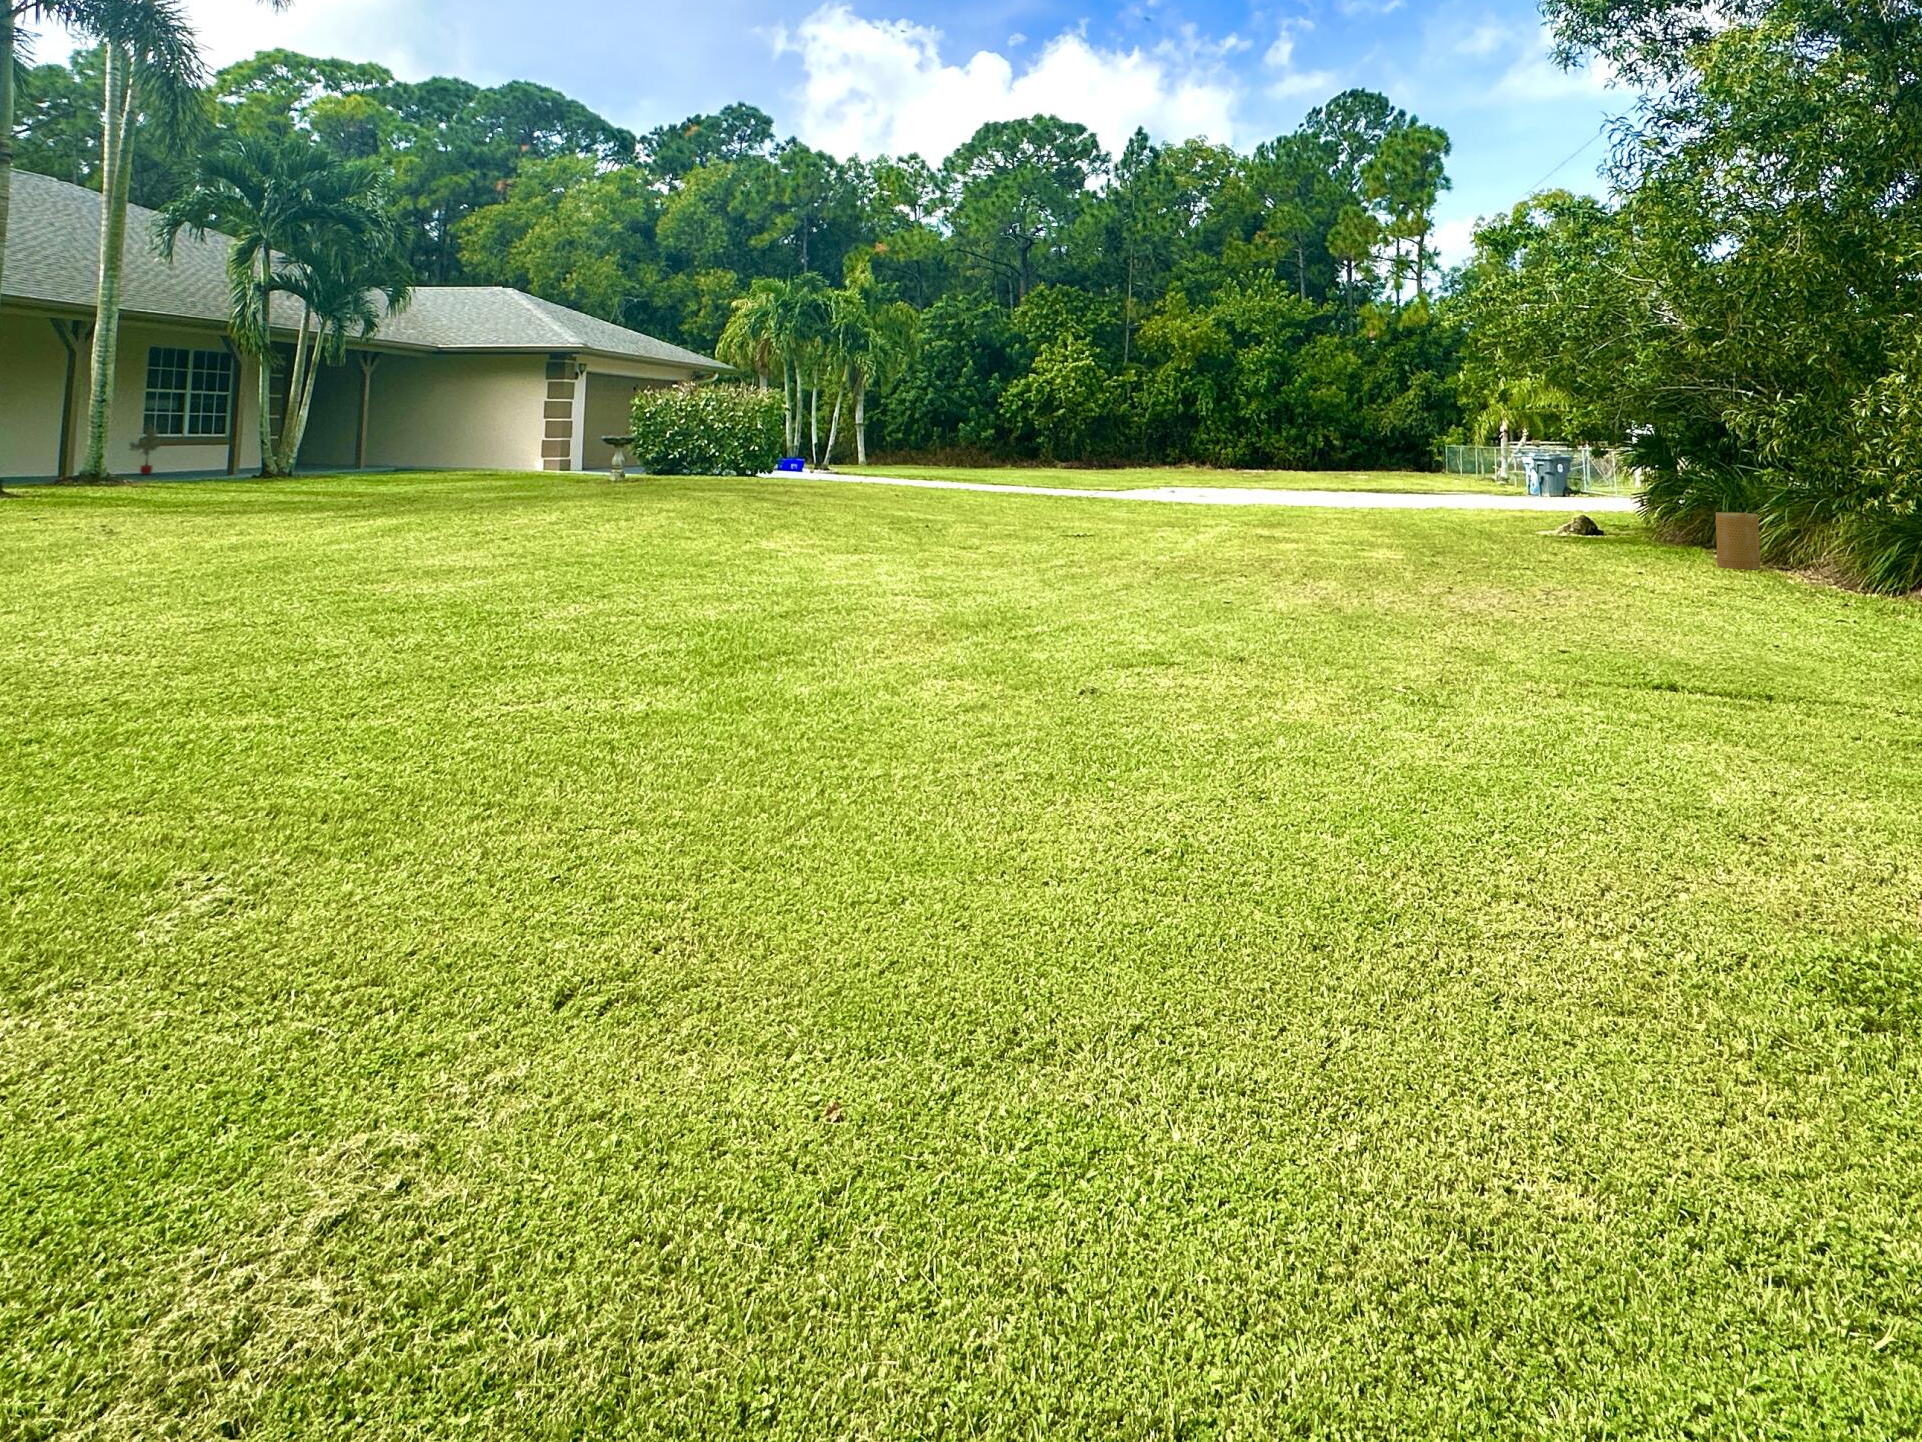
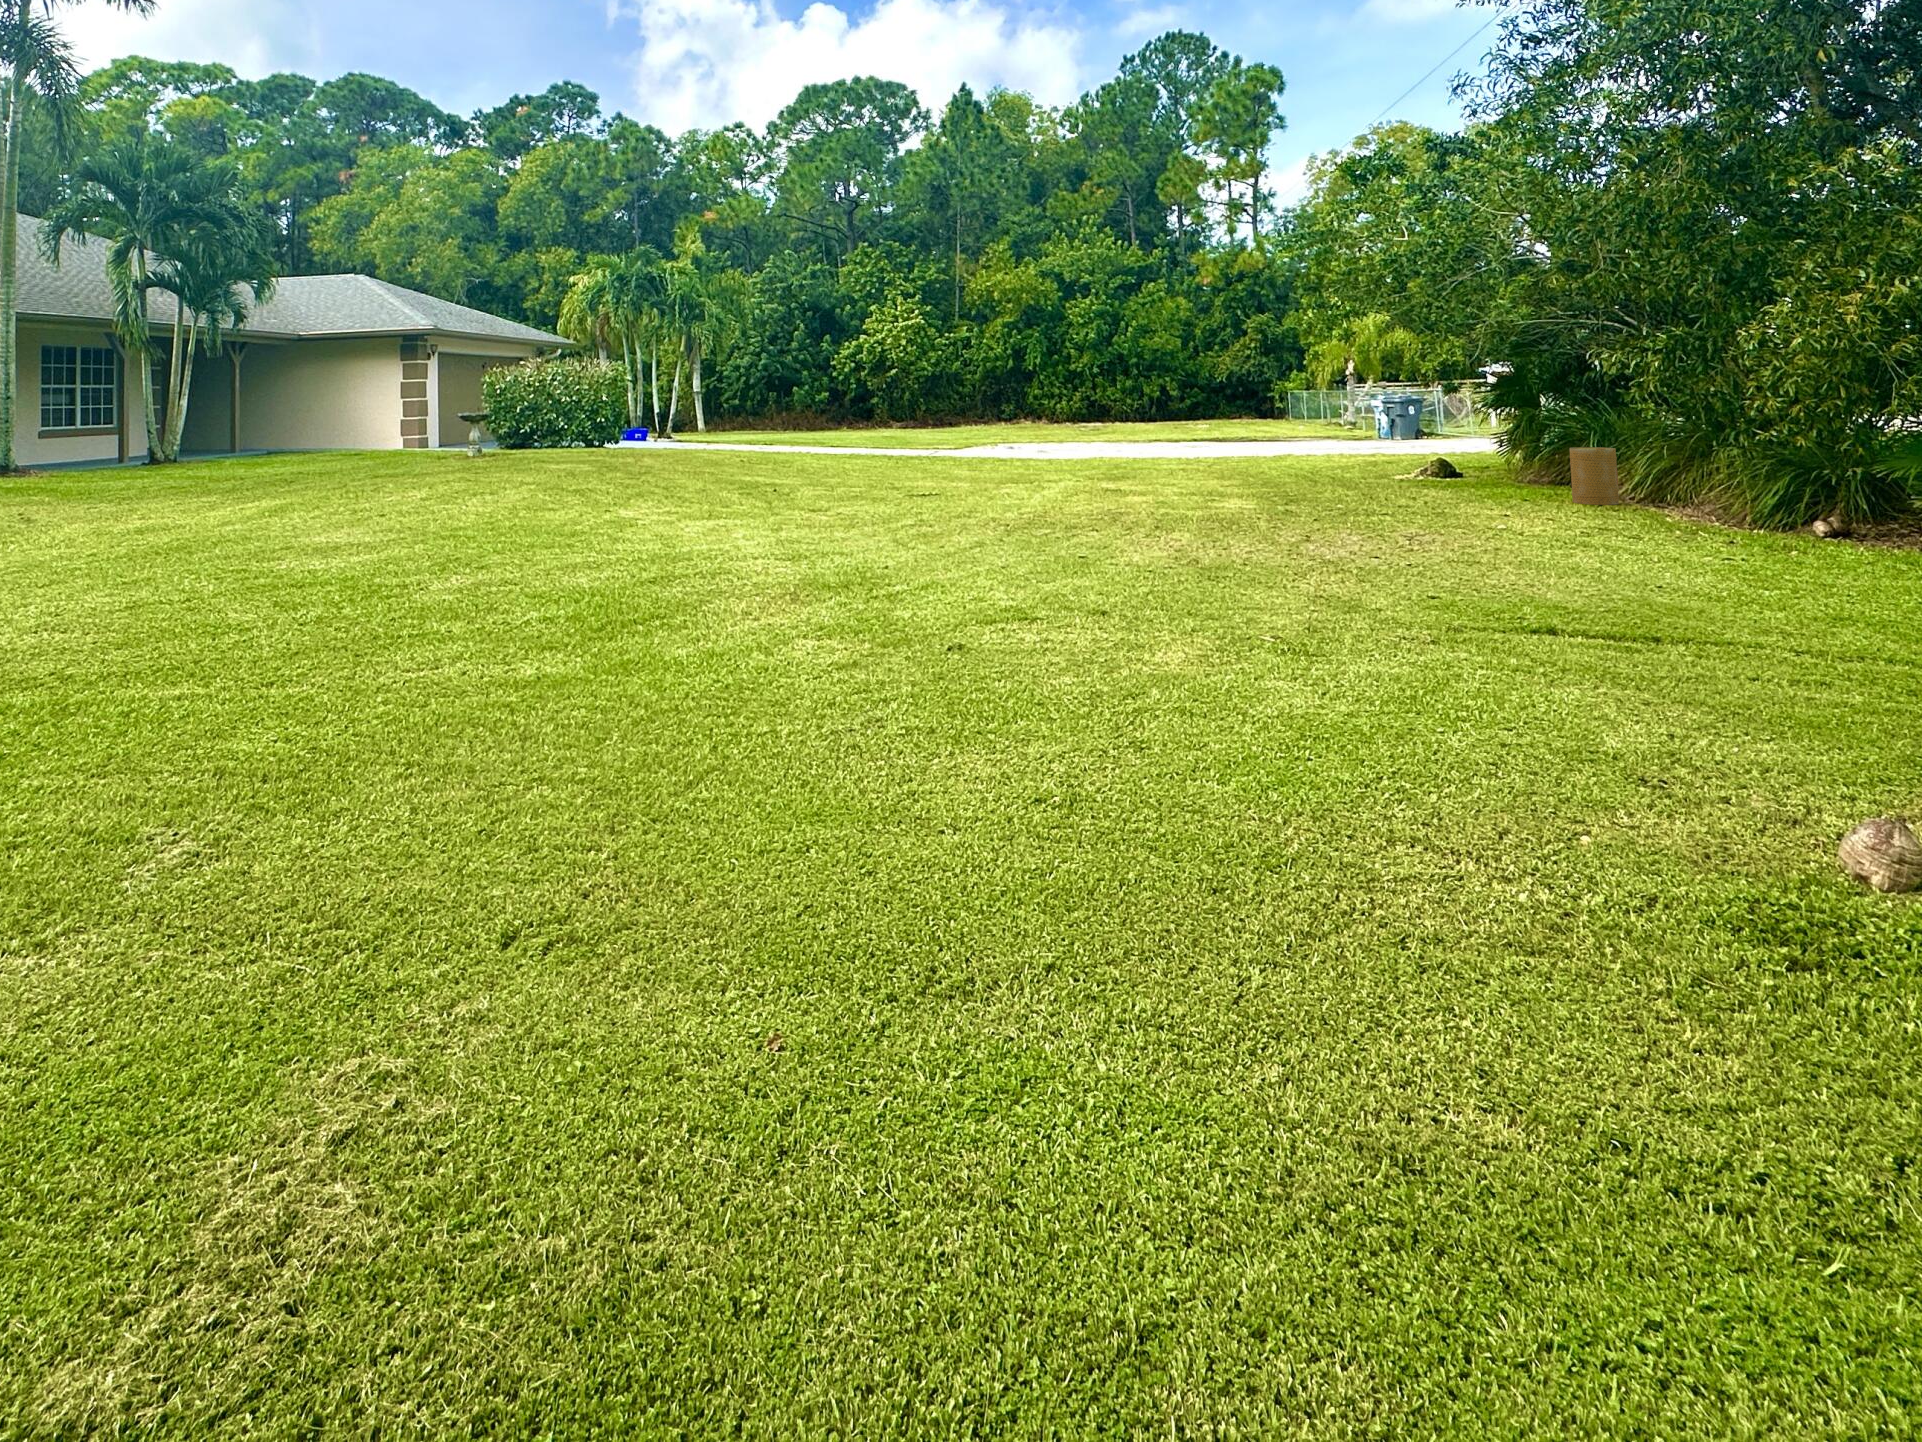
potted tree: present [129,426,160,475] -> none [31,417,61,464]

